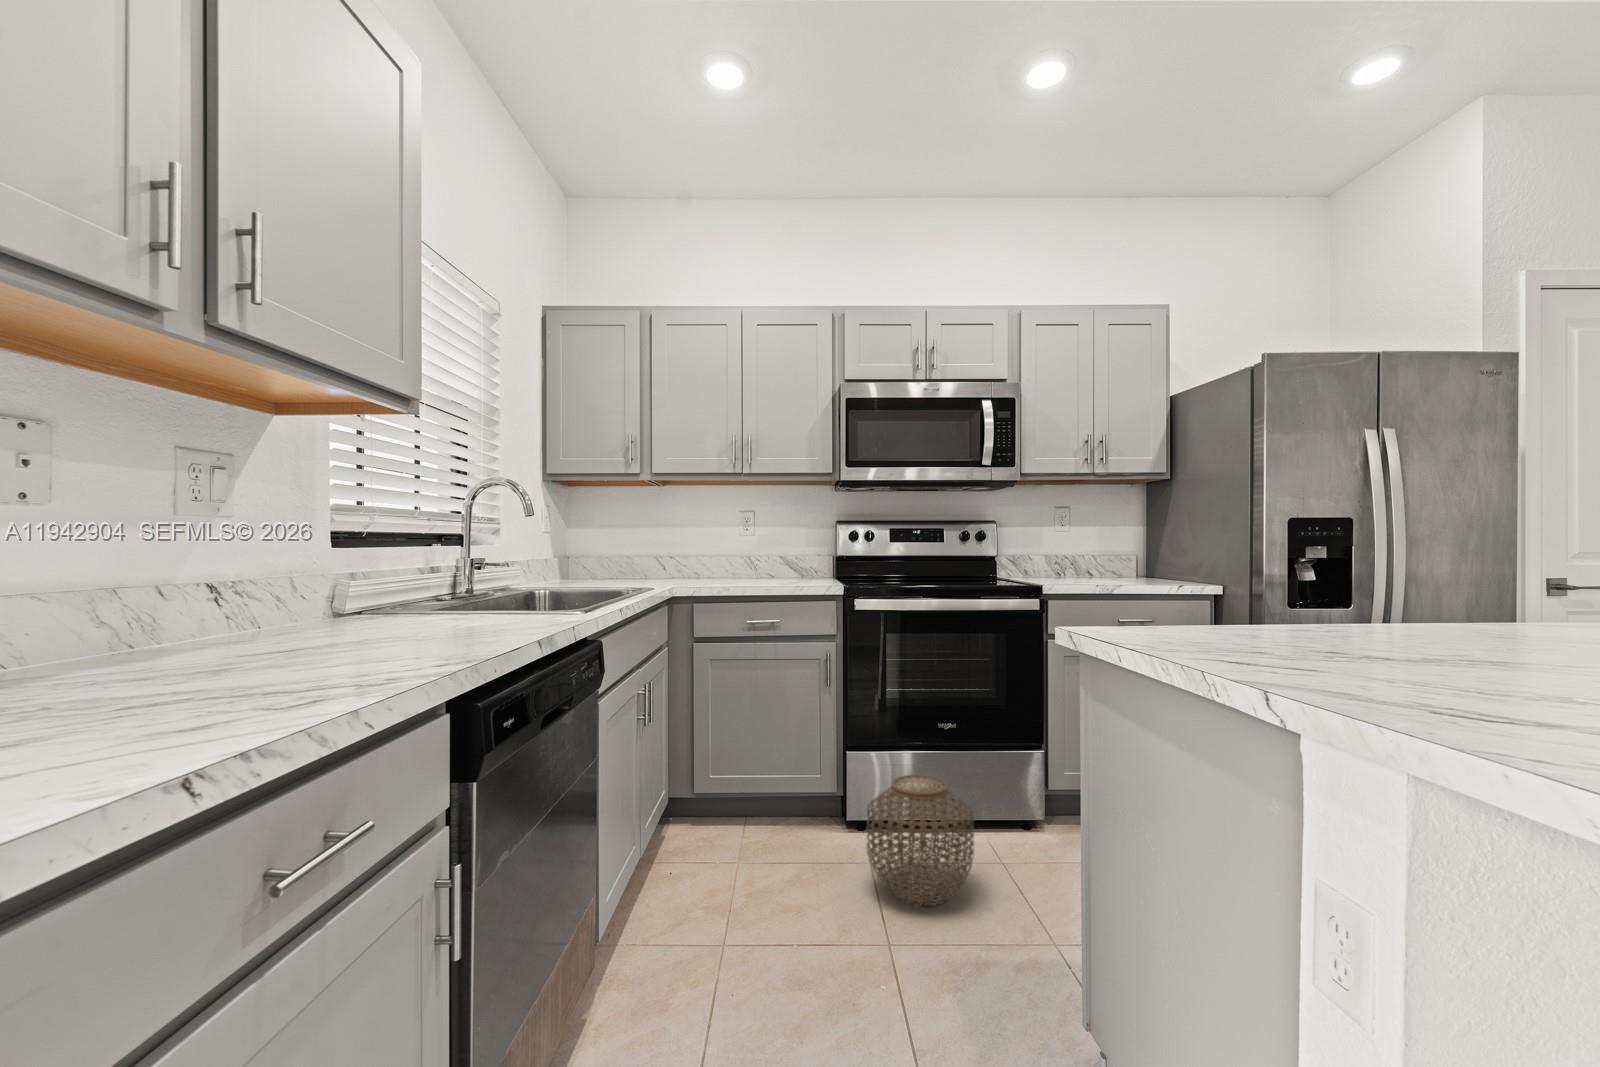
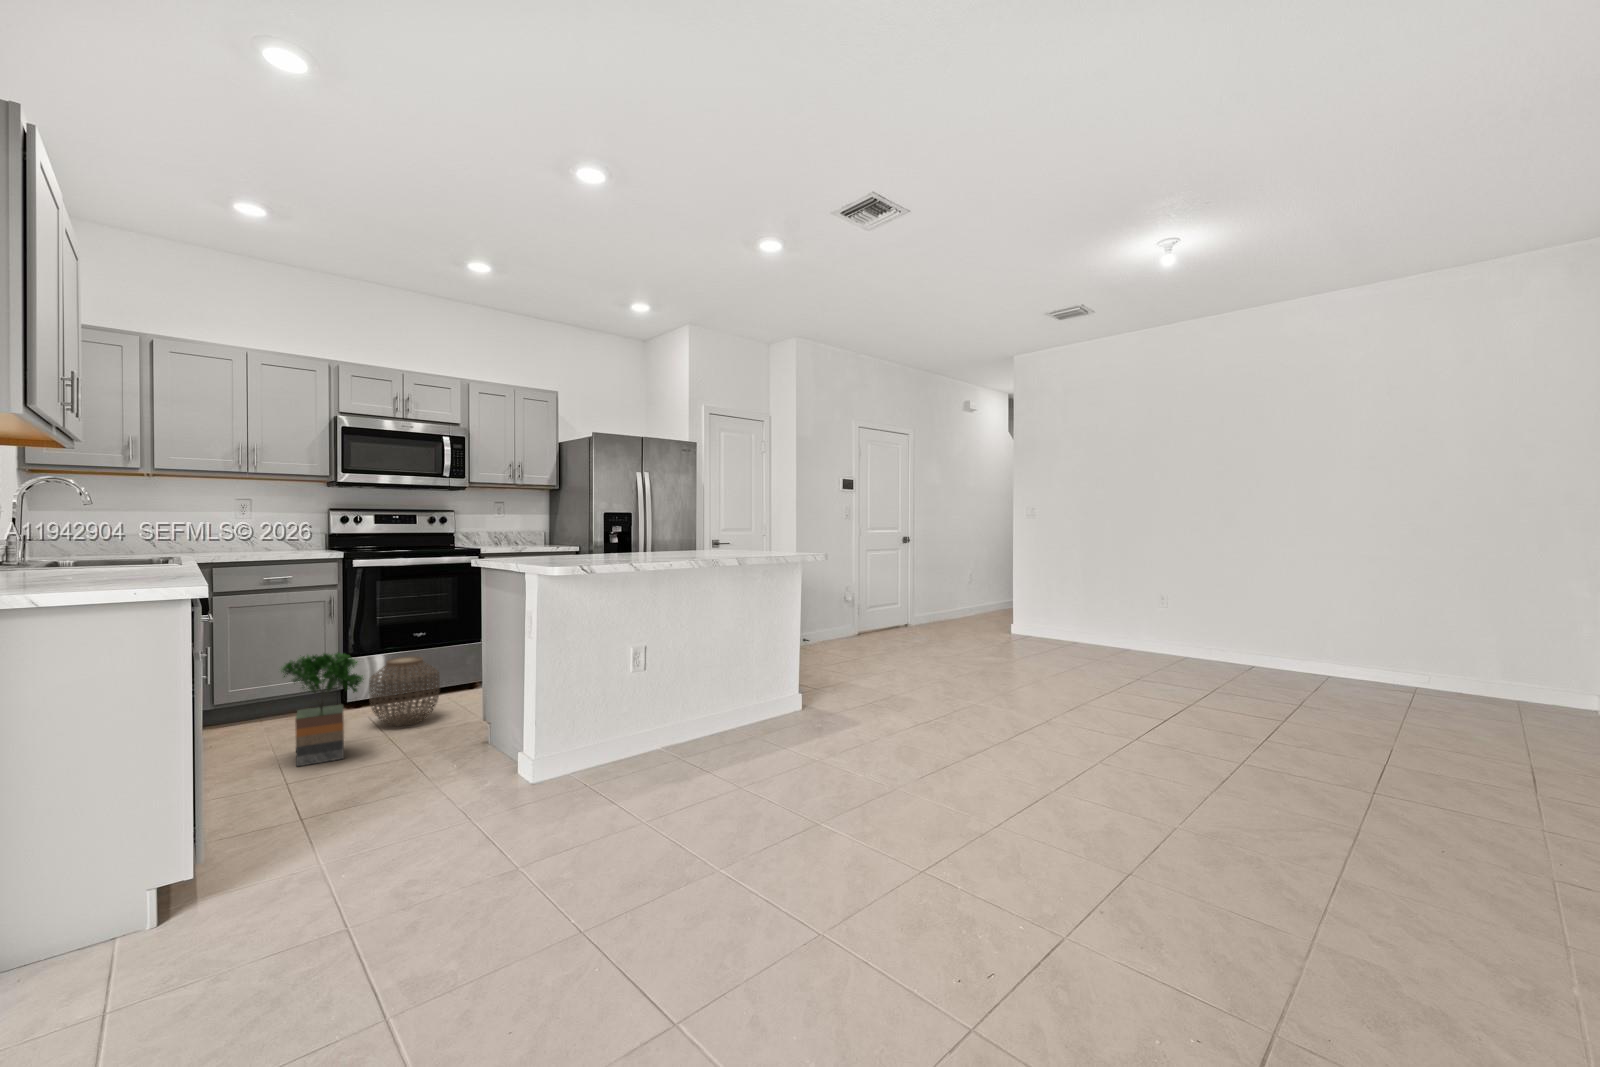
potted tree: none [727,770,851,980] -> present [281,653,364,766]

